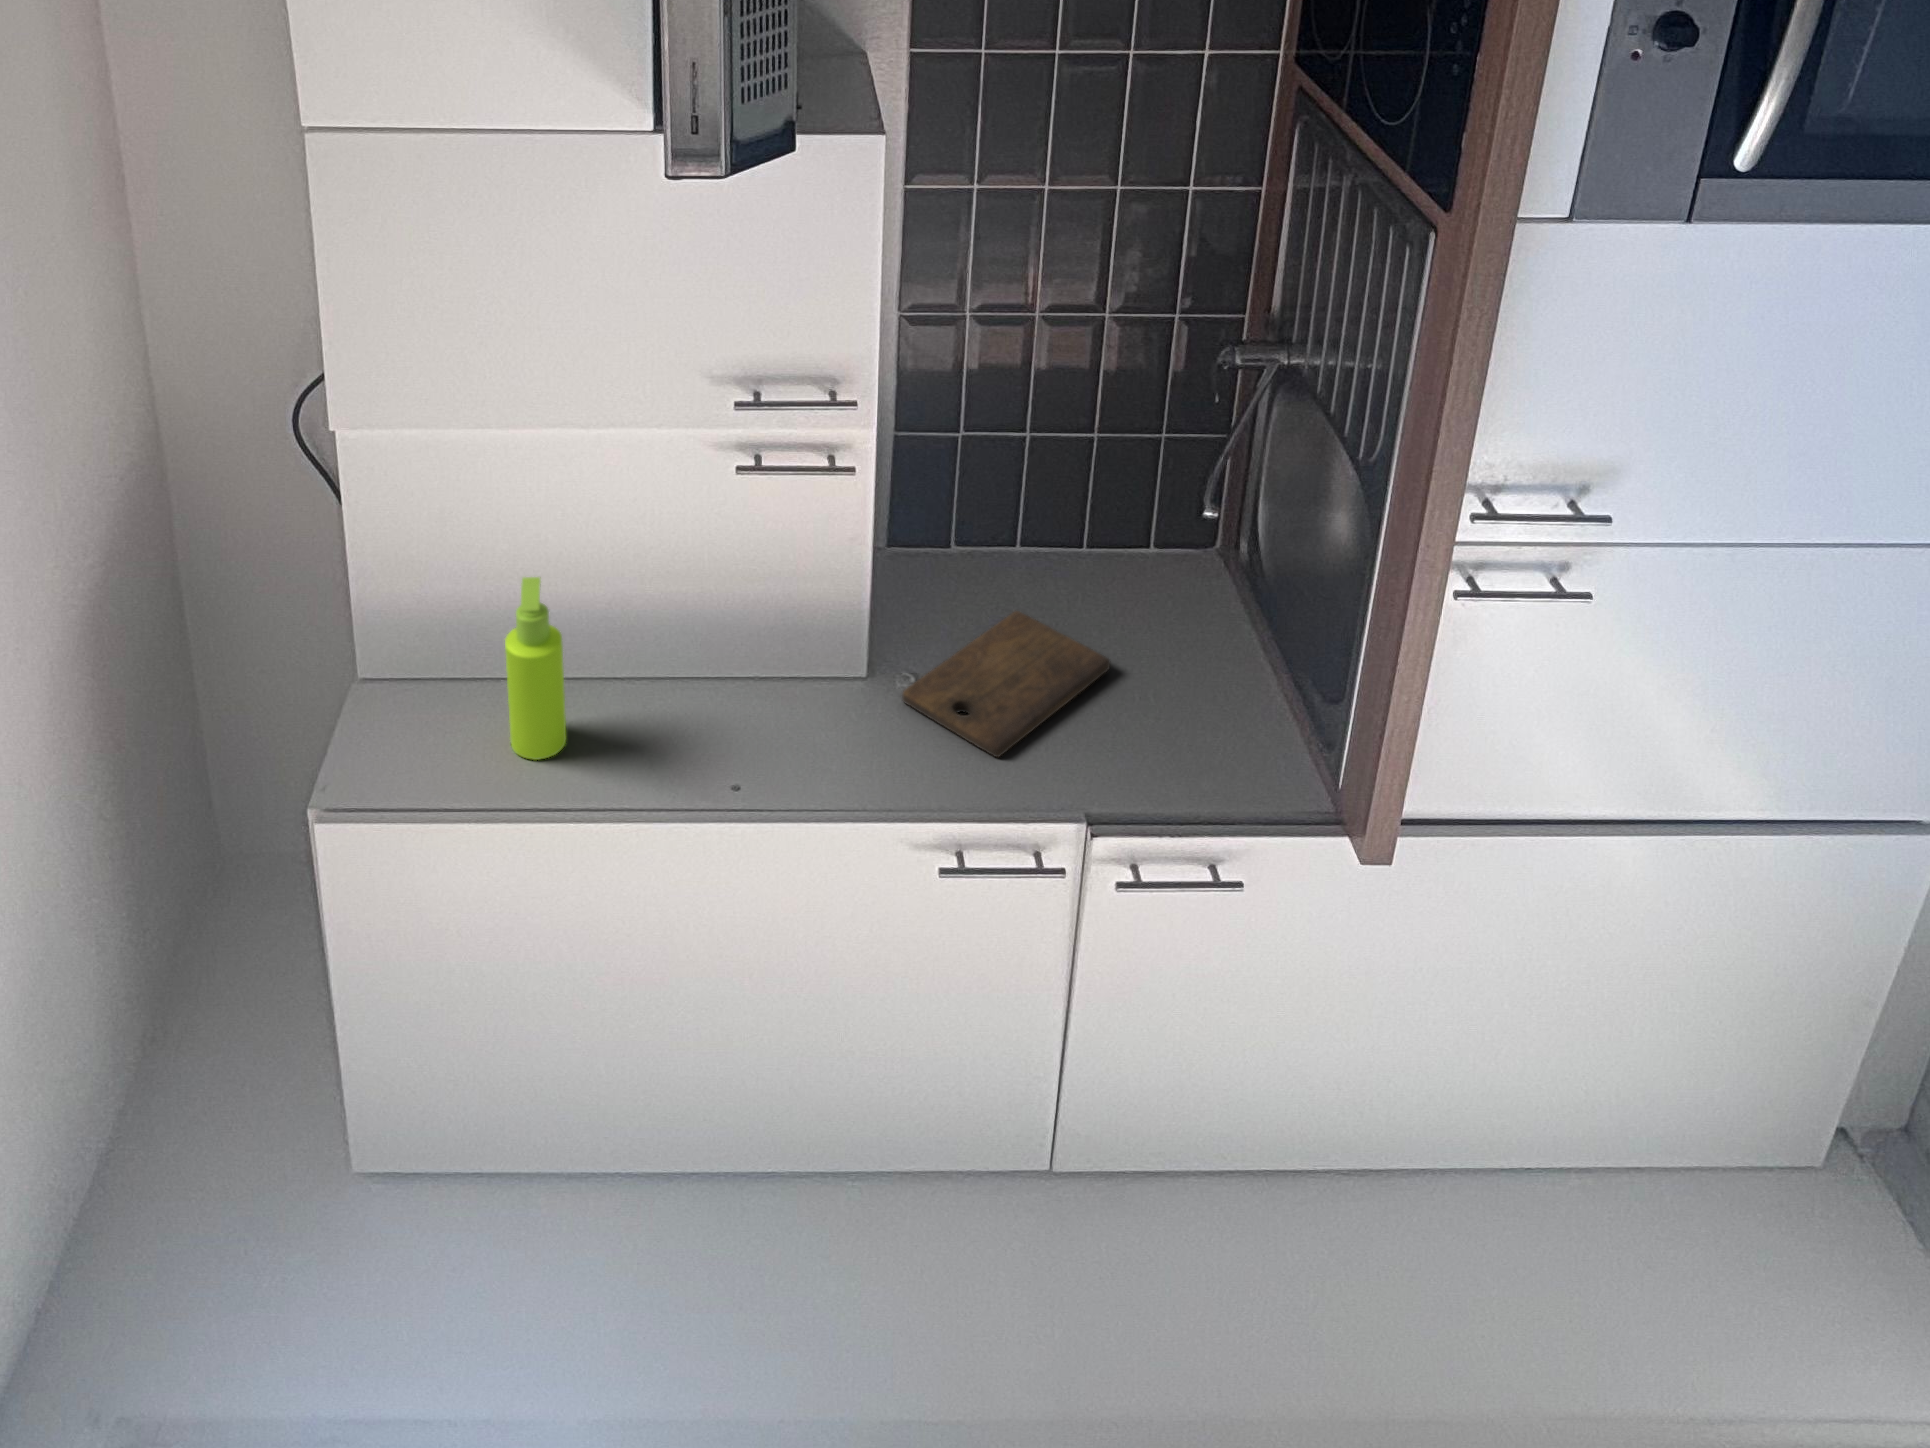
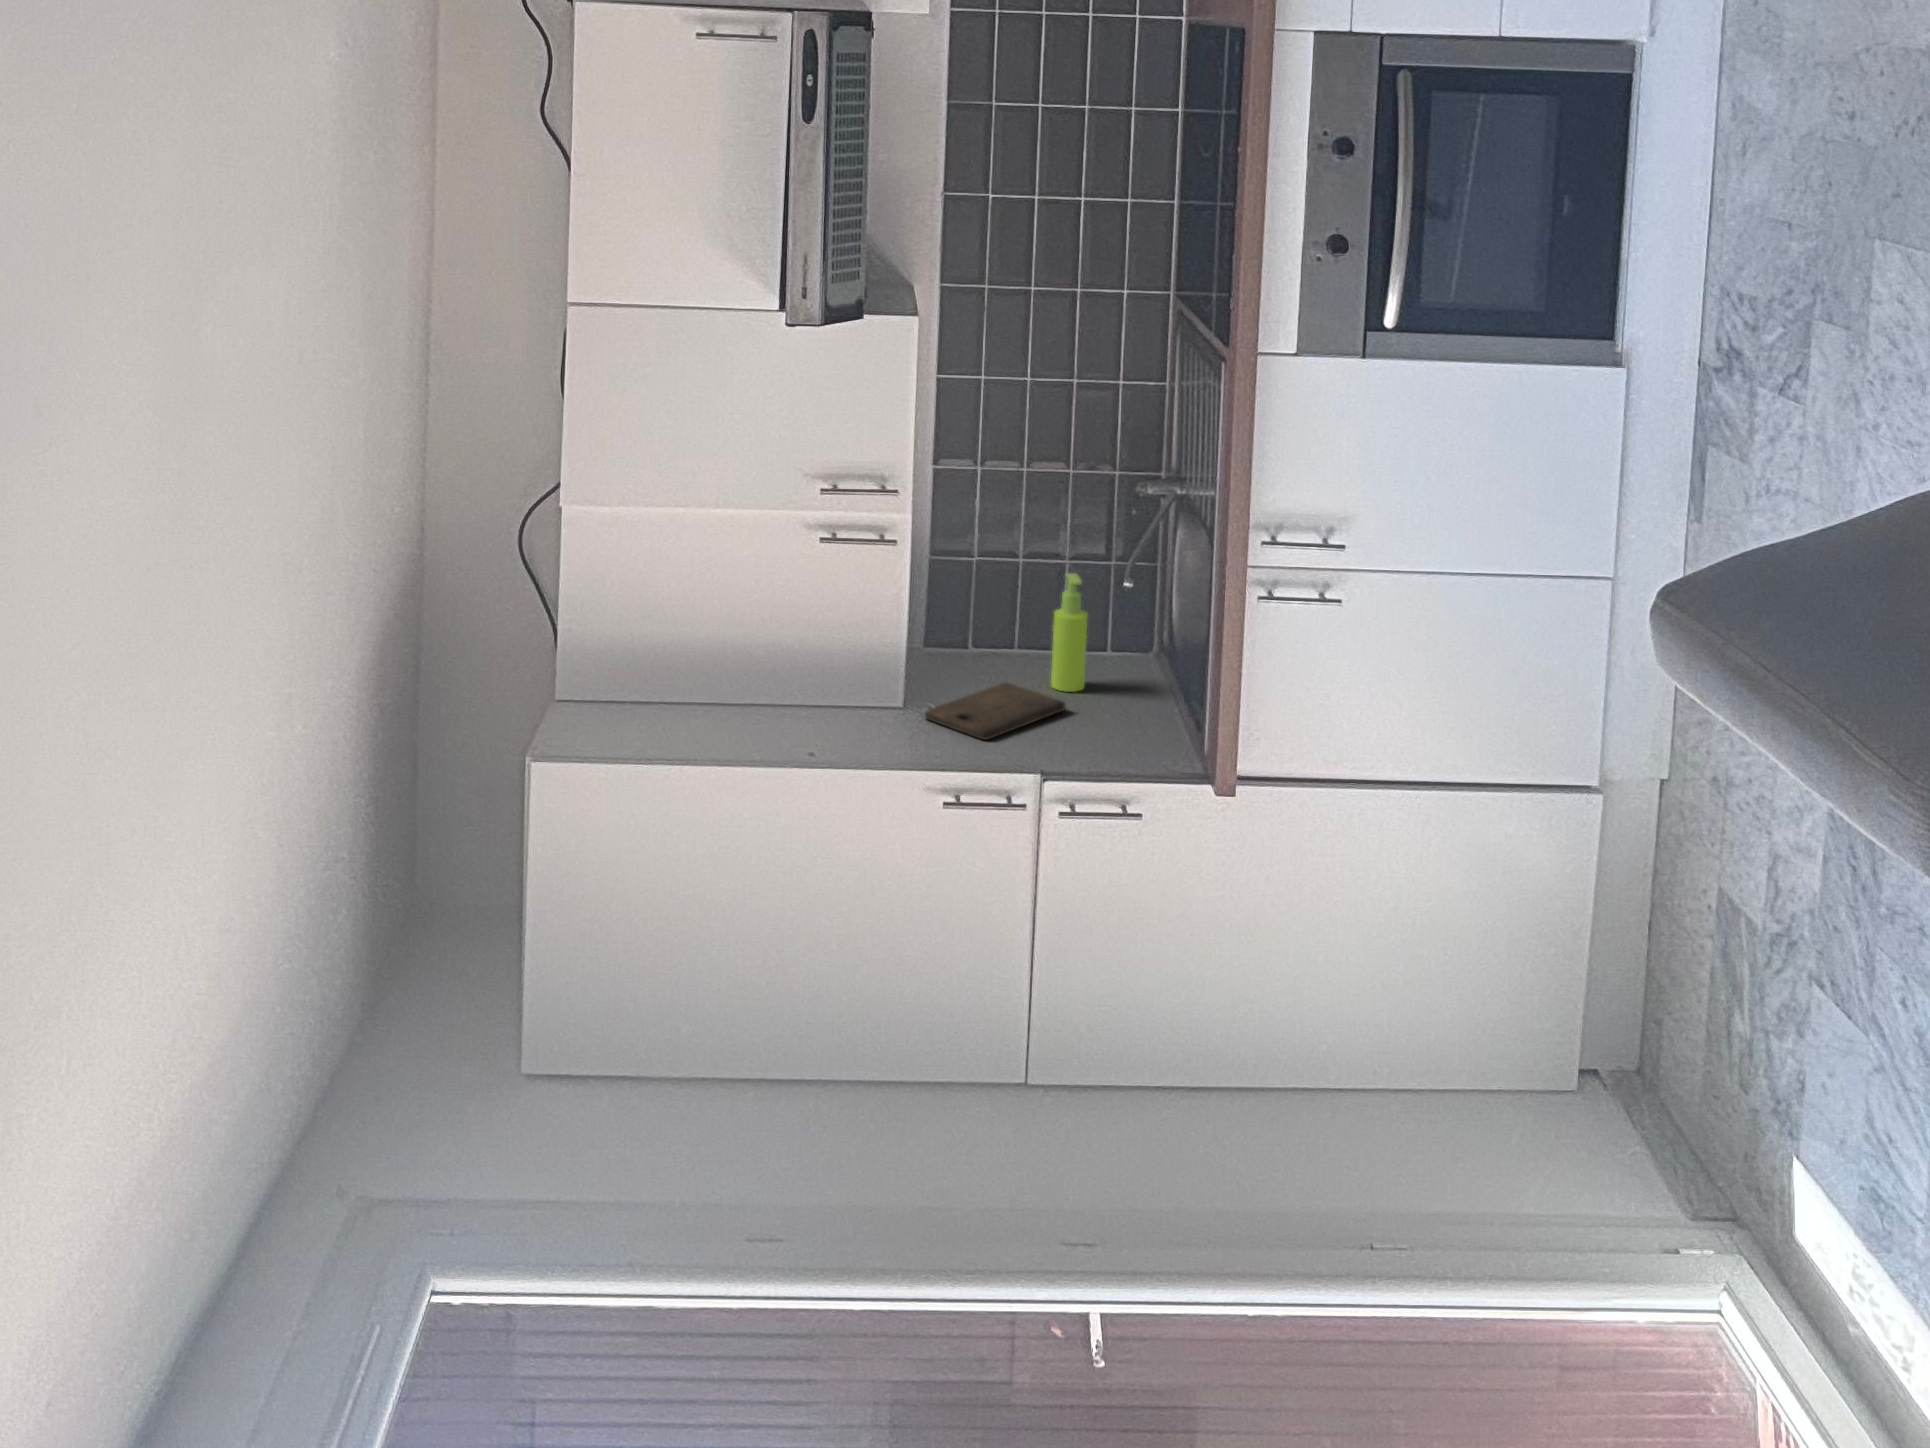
soap dispenser: present [505,577,566,760] -> present [1051,573,1088,692]

